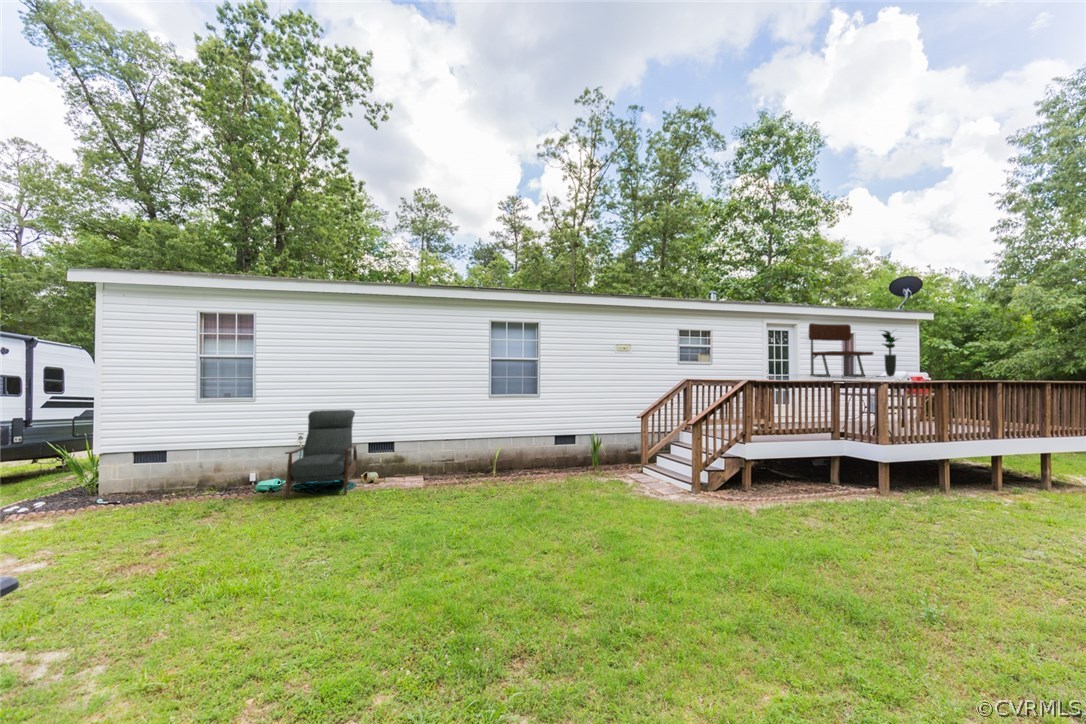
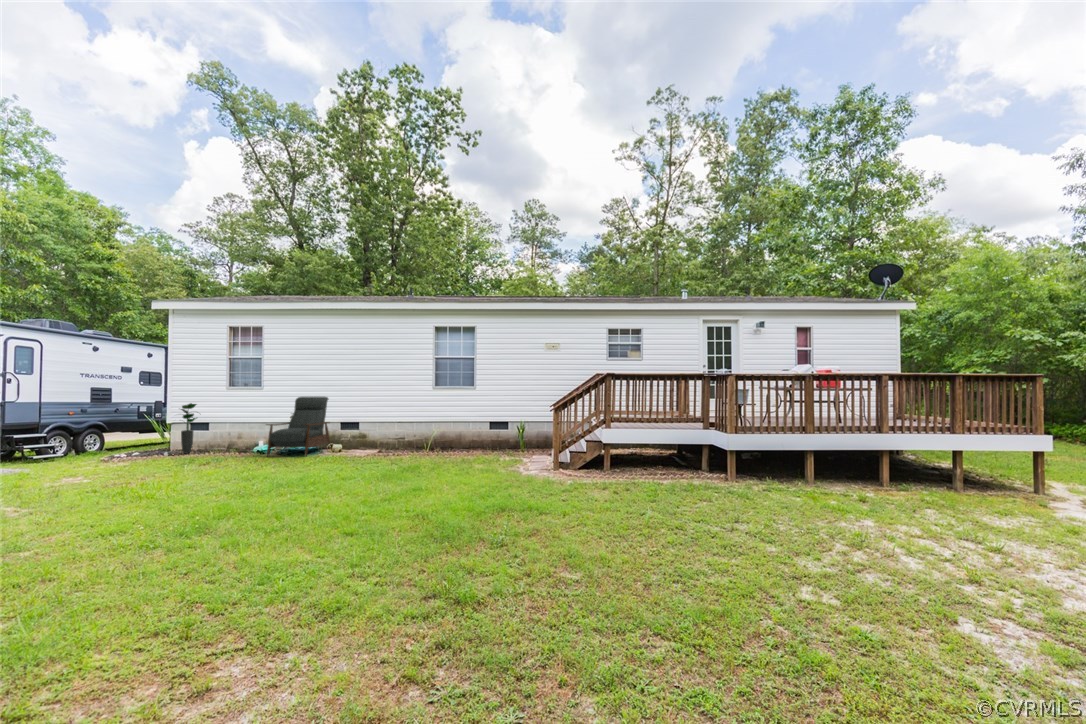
bench: present [809,323,874,377] -> none [747,318,812,372]
potted plant: present [882,331,897,376] -> present [181,403,197,453]

